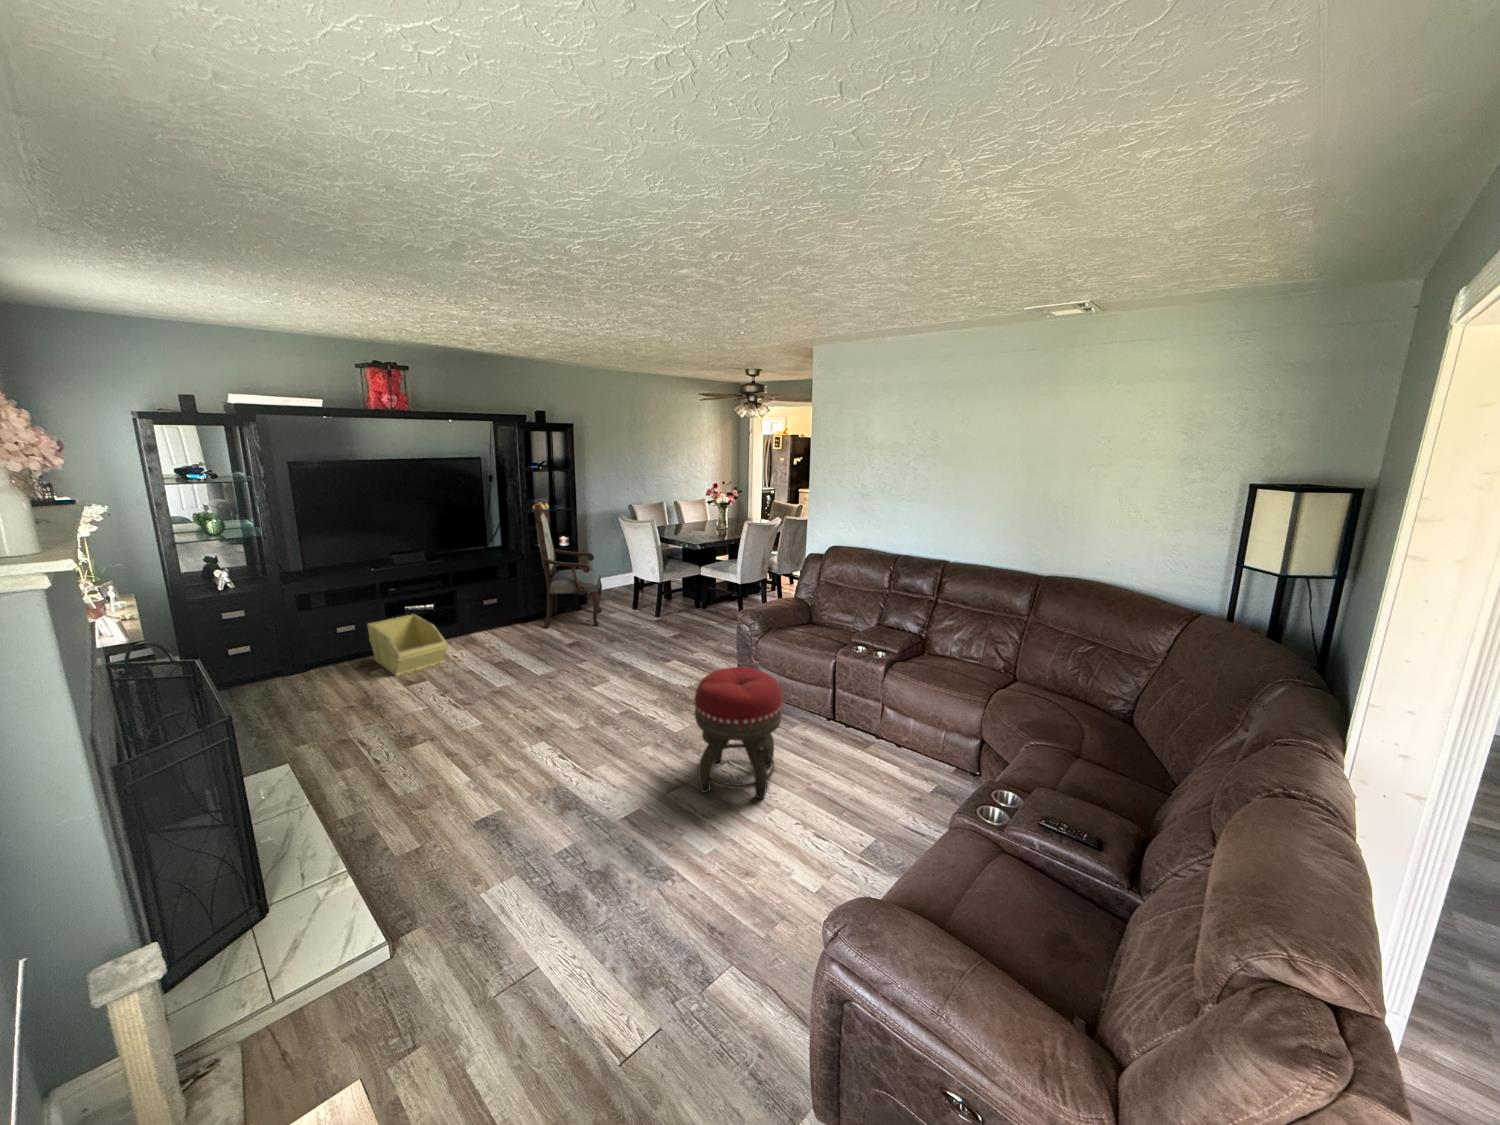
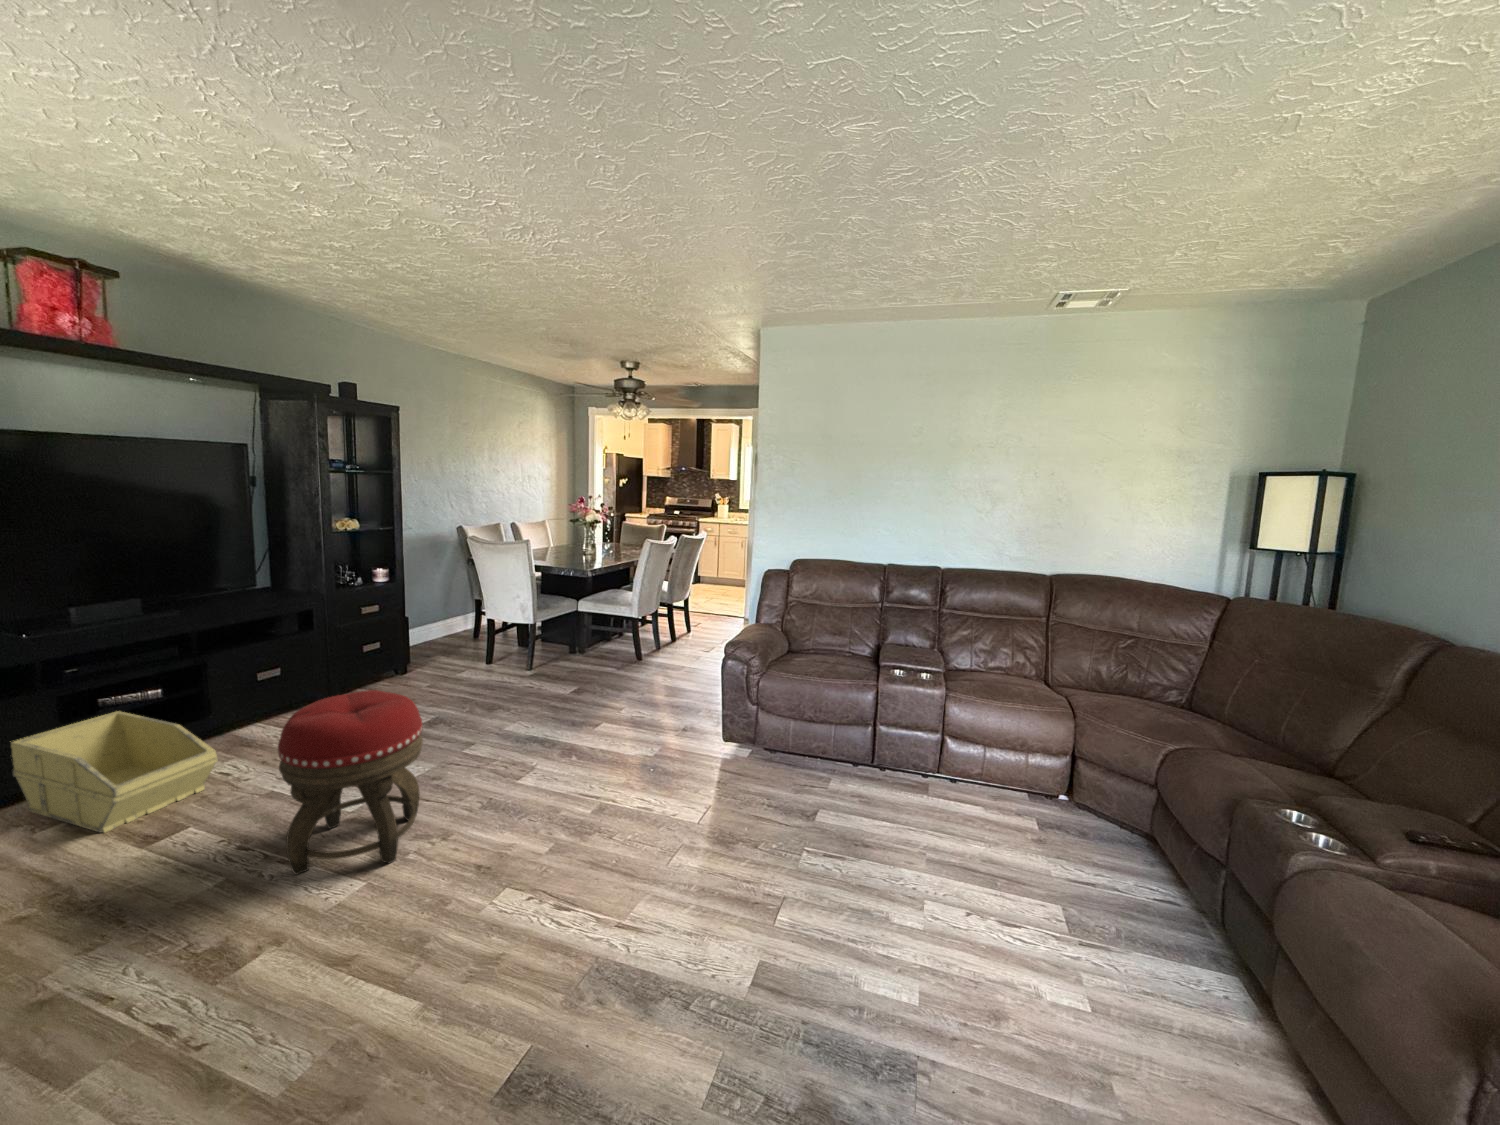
armchair: present [534,504,602,629] -> none [346,519,457,707]
footstool: present [694,667,783,799] -> present [278,690,423,875]

